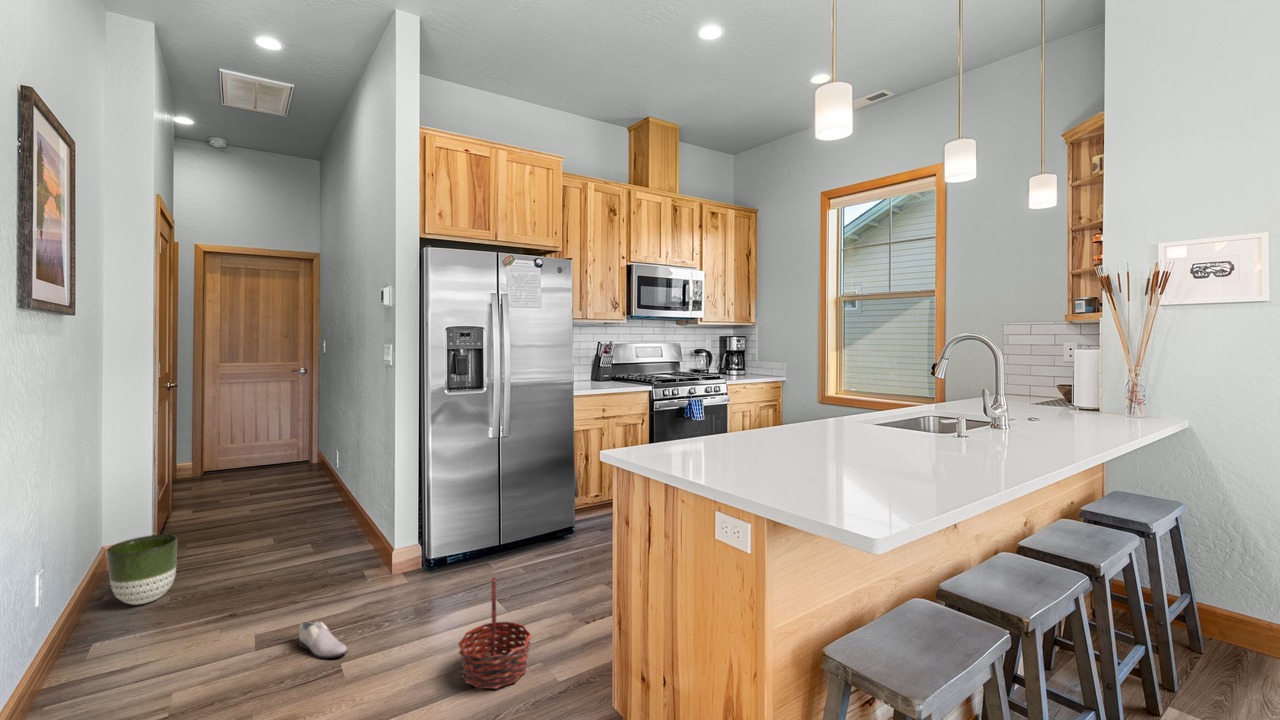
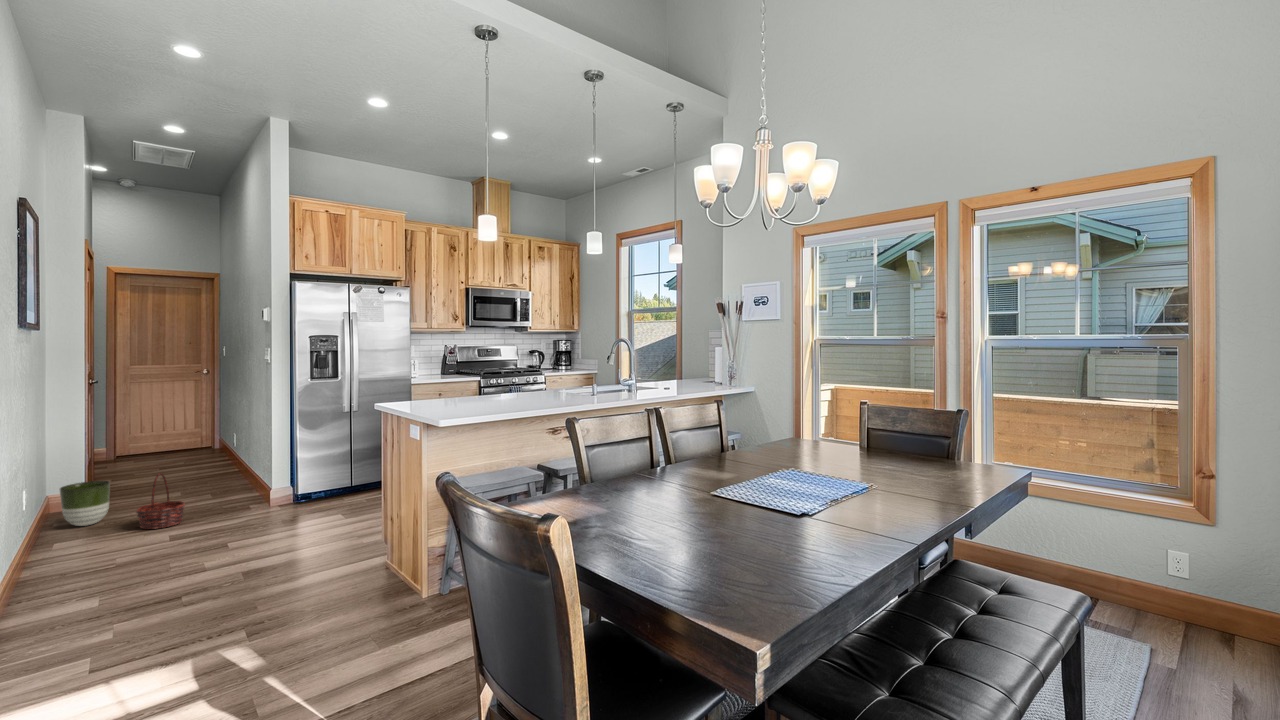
basket: present [458,577,531,689] -> present [136,473,185,529]
shoe: present [299,621,347,658] -> none [199,522,232,542]

